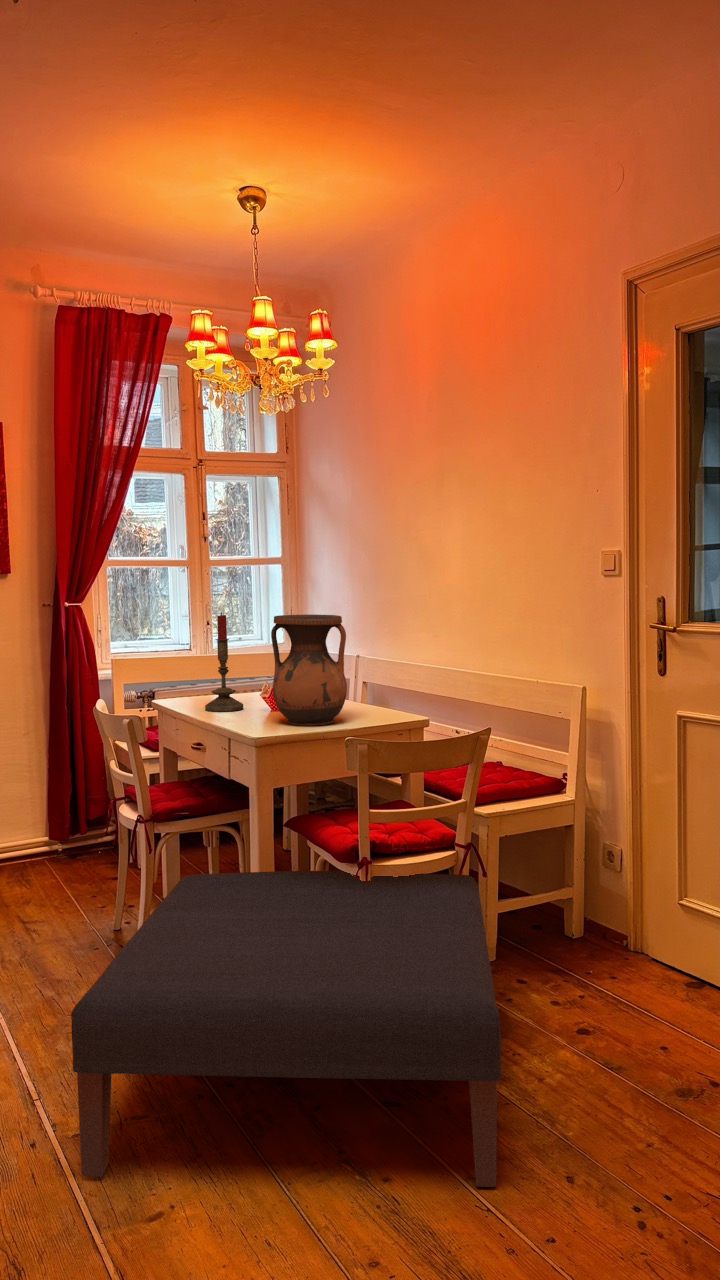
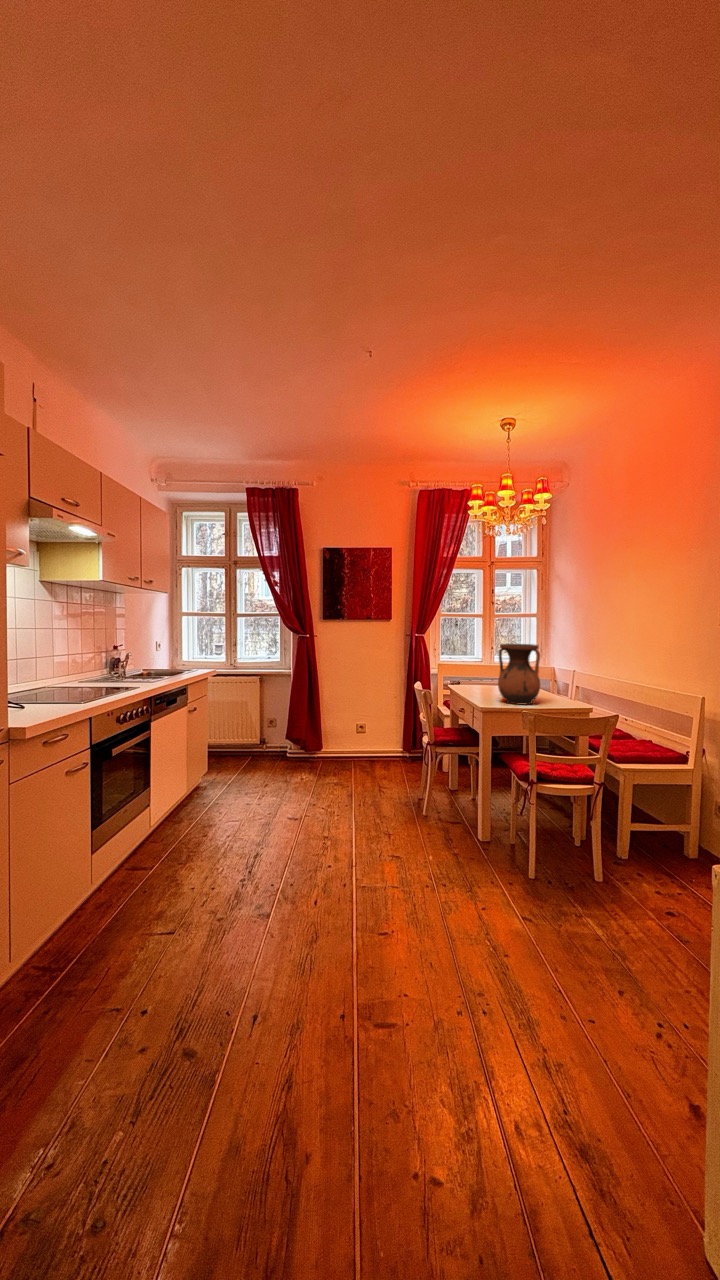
candle: present [205,613,243,712] -> none [469,641,489,693]
ottoman: present [71,871,501,1187] -> none [357,774,607,982]

